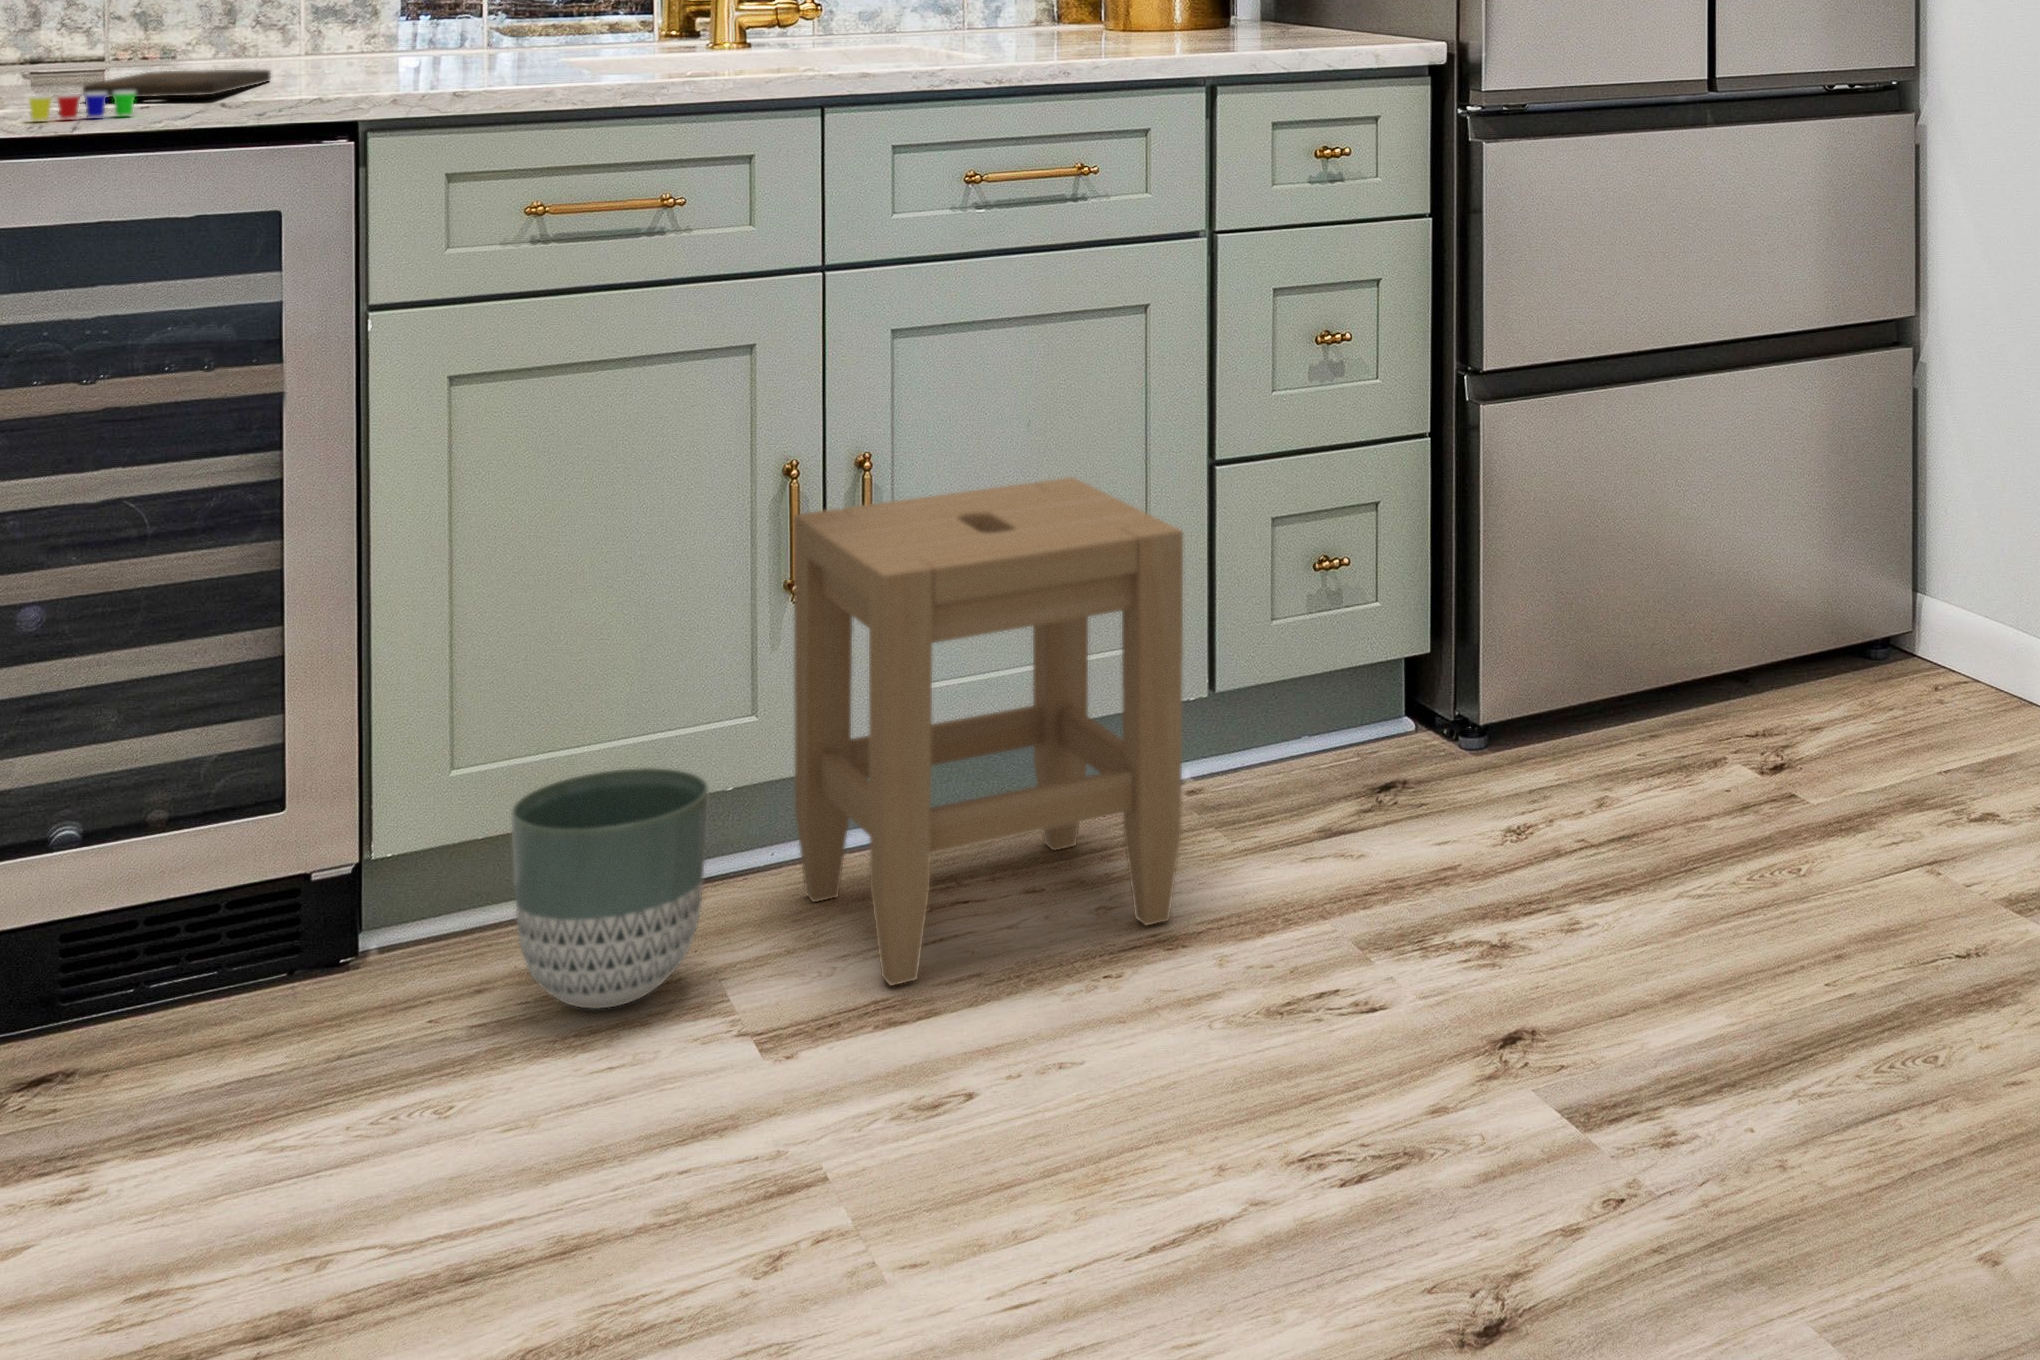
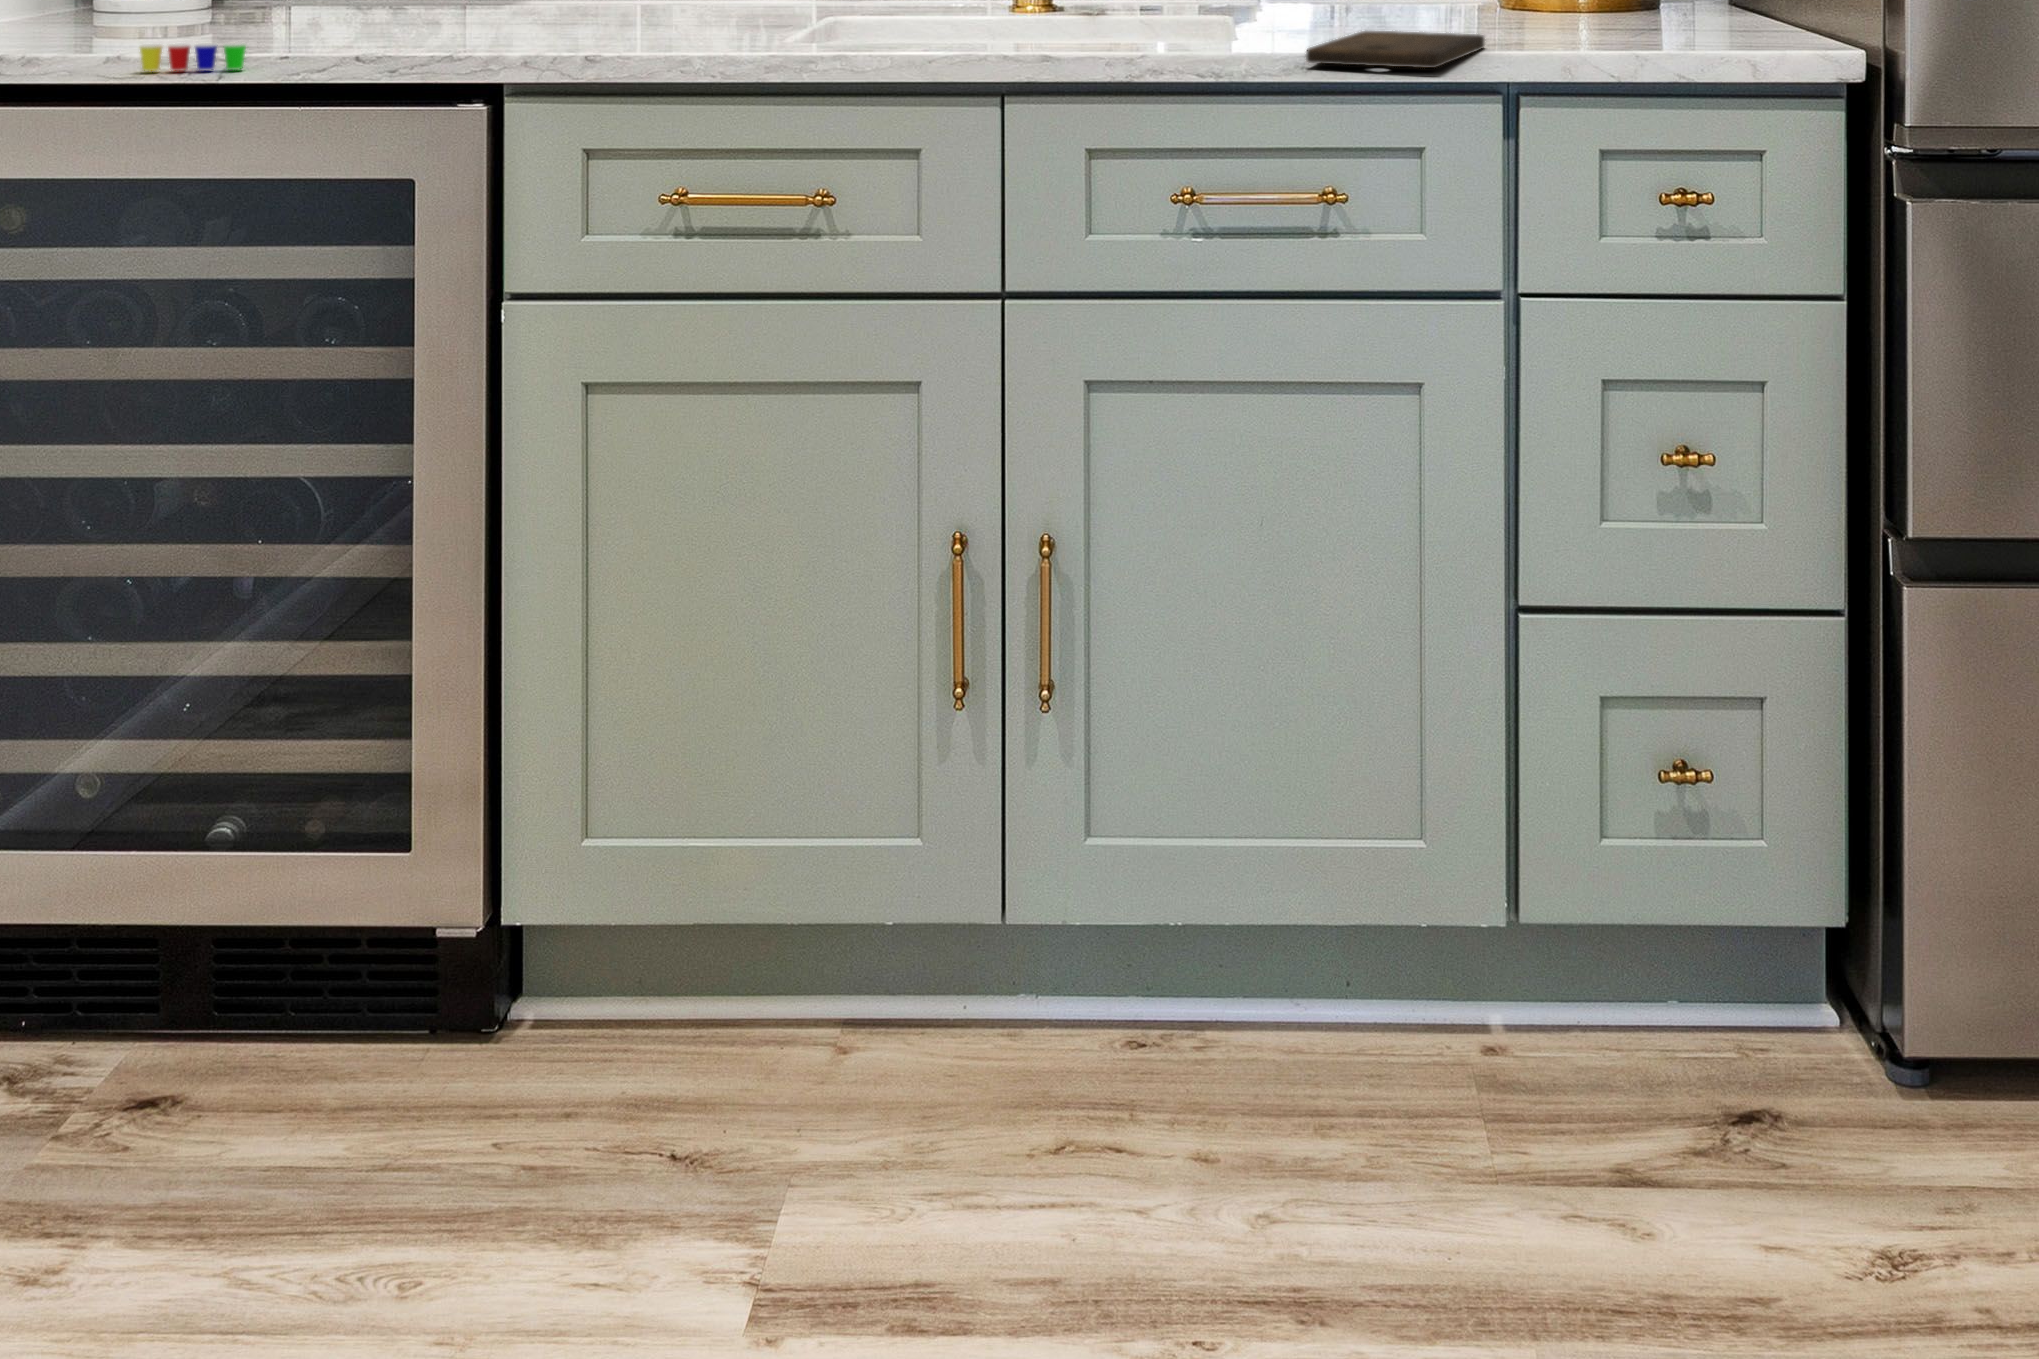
cutting board: present [83,70,271,97] -> present [1306,31,1485,68]
stool: present [794,477,1183,985] -> none [916,601,1341,1286]
planter: present [511,768,708,1009] -> none [535,894,764,1210]

